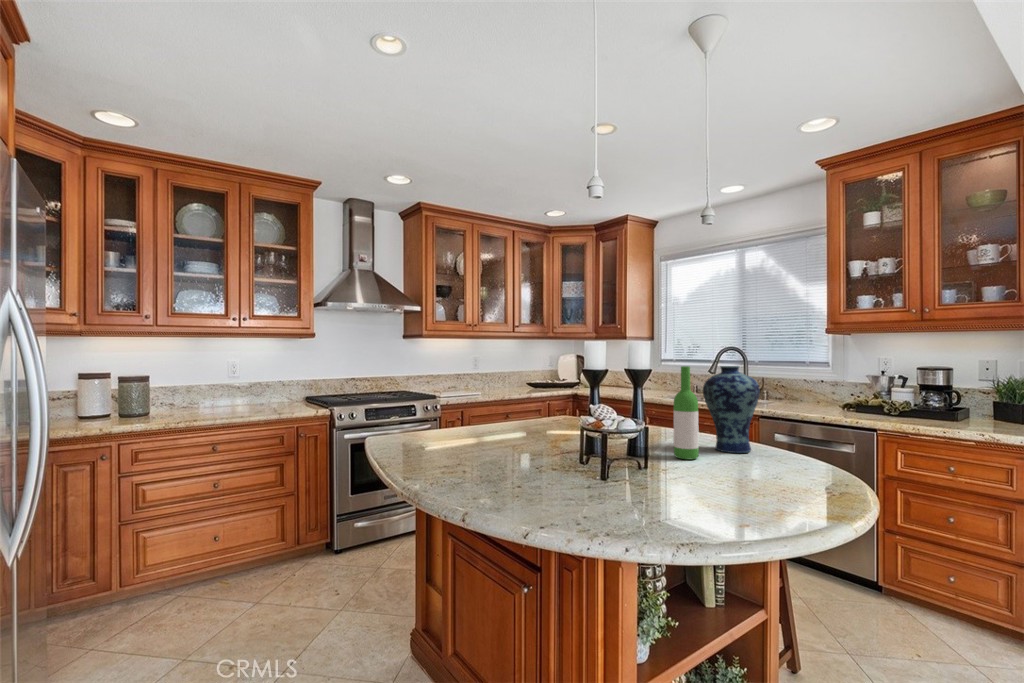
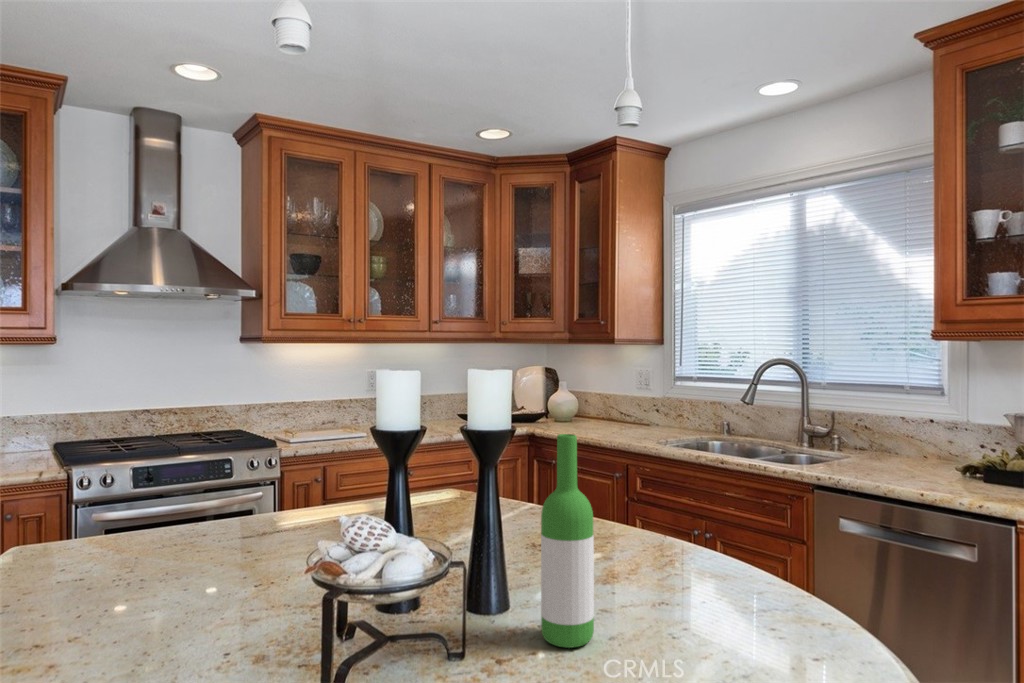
vase: present [703,366,760,453] -> none [631,425,747,621]

